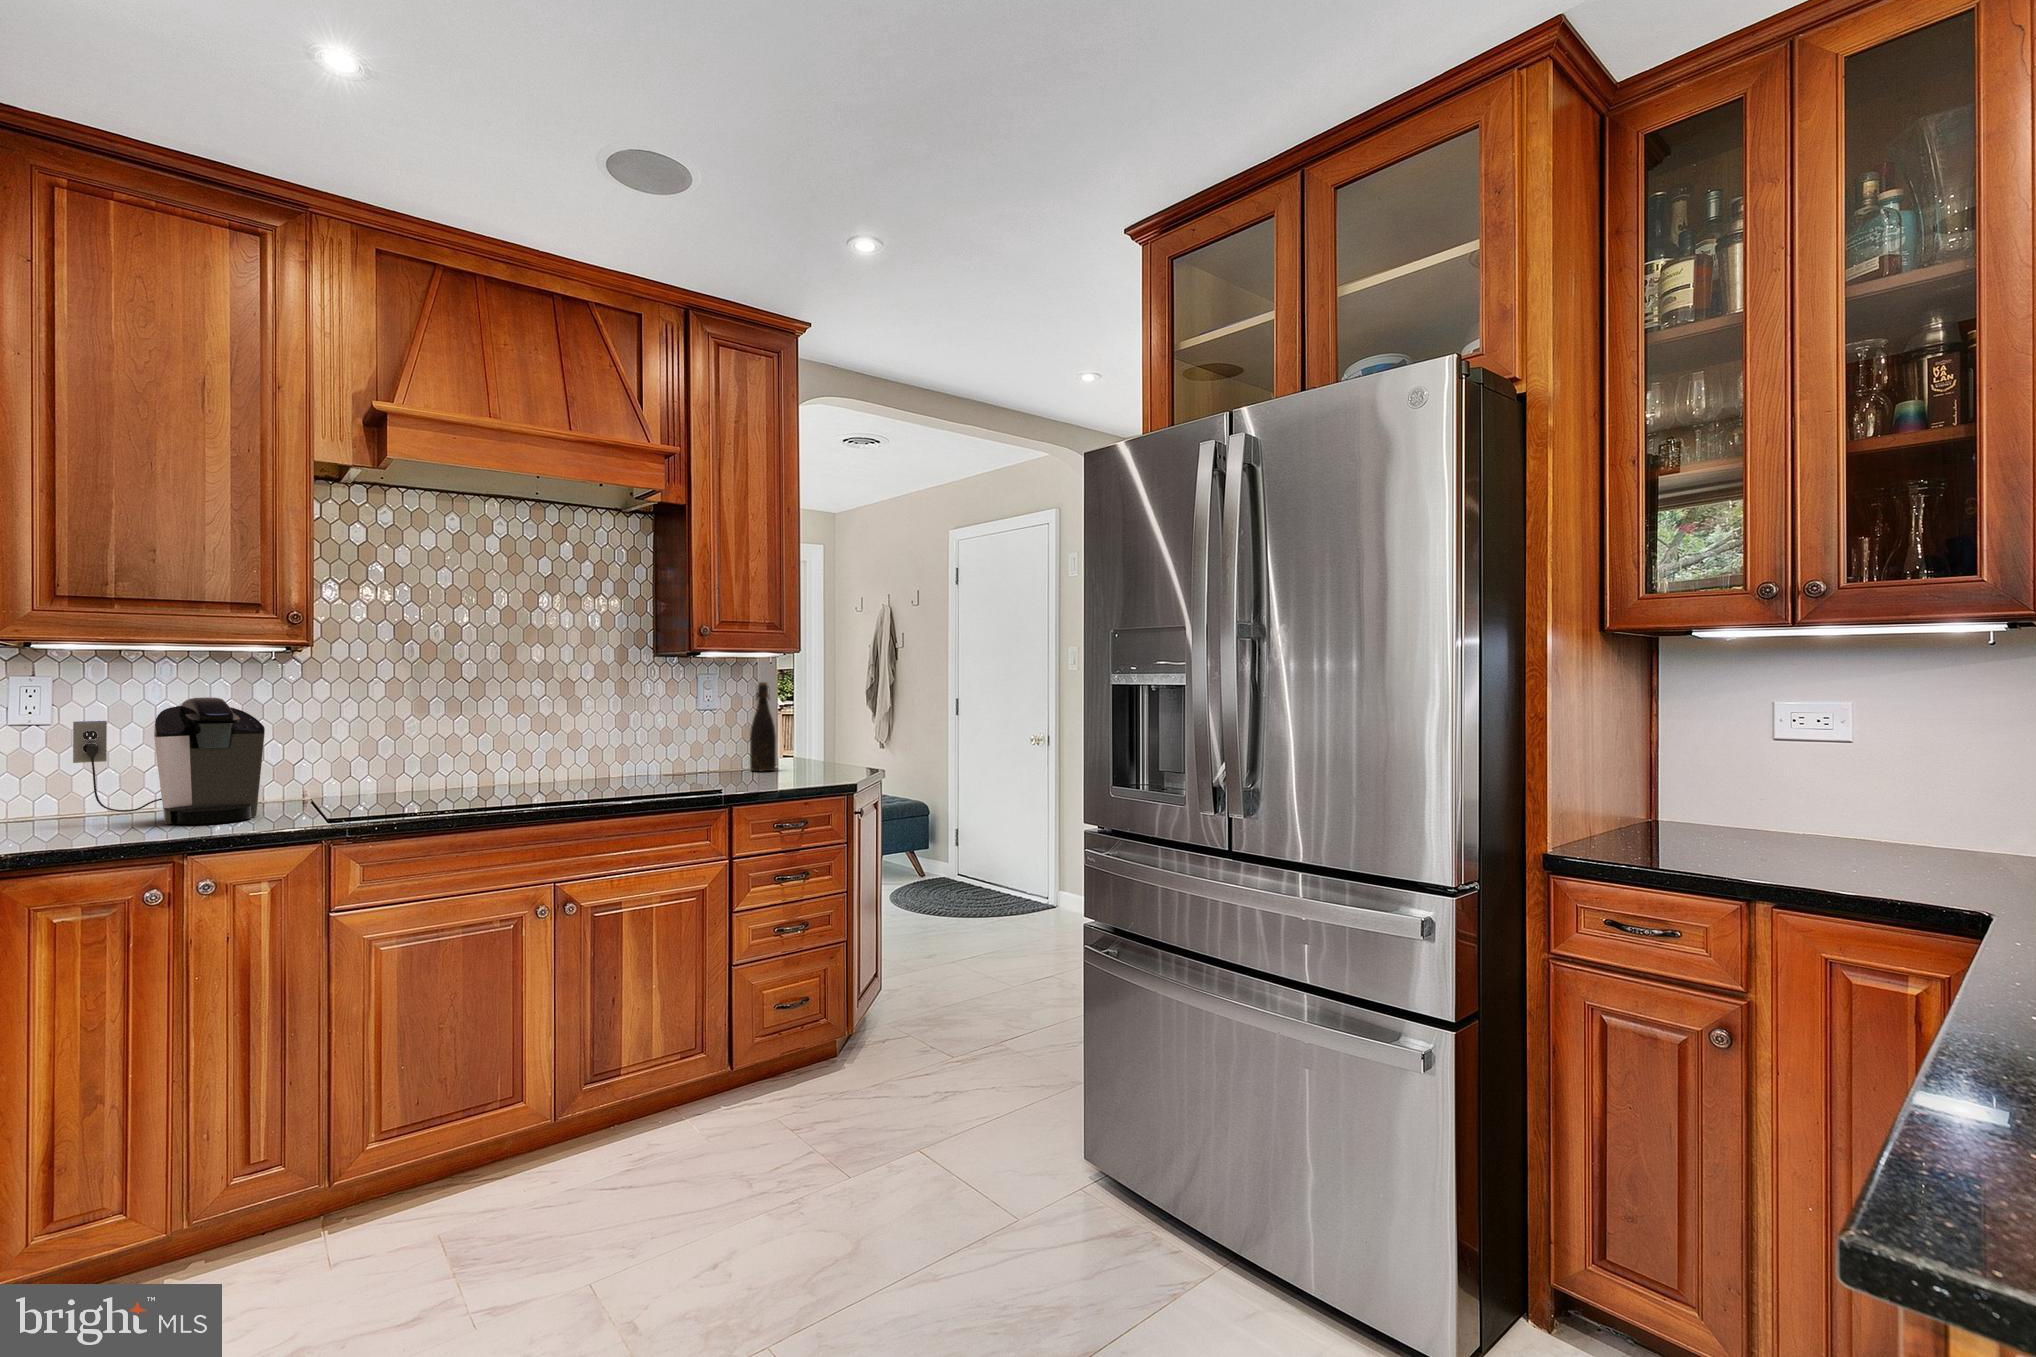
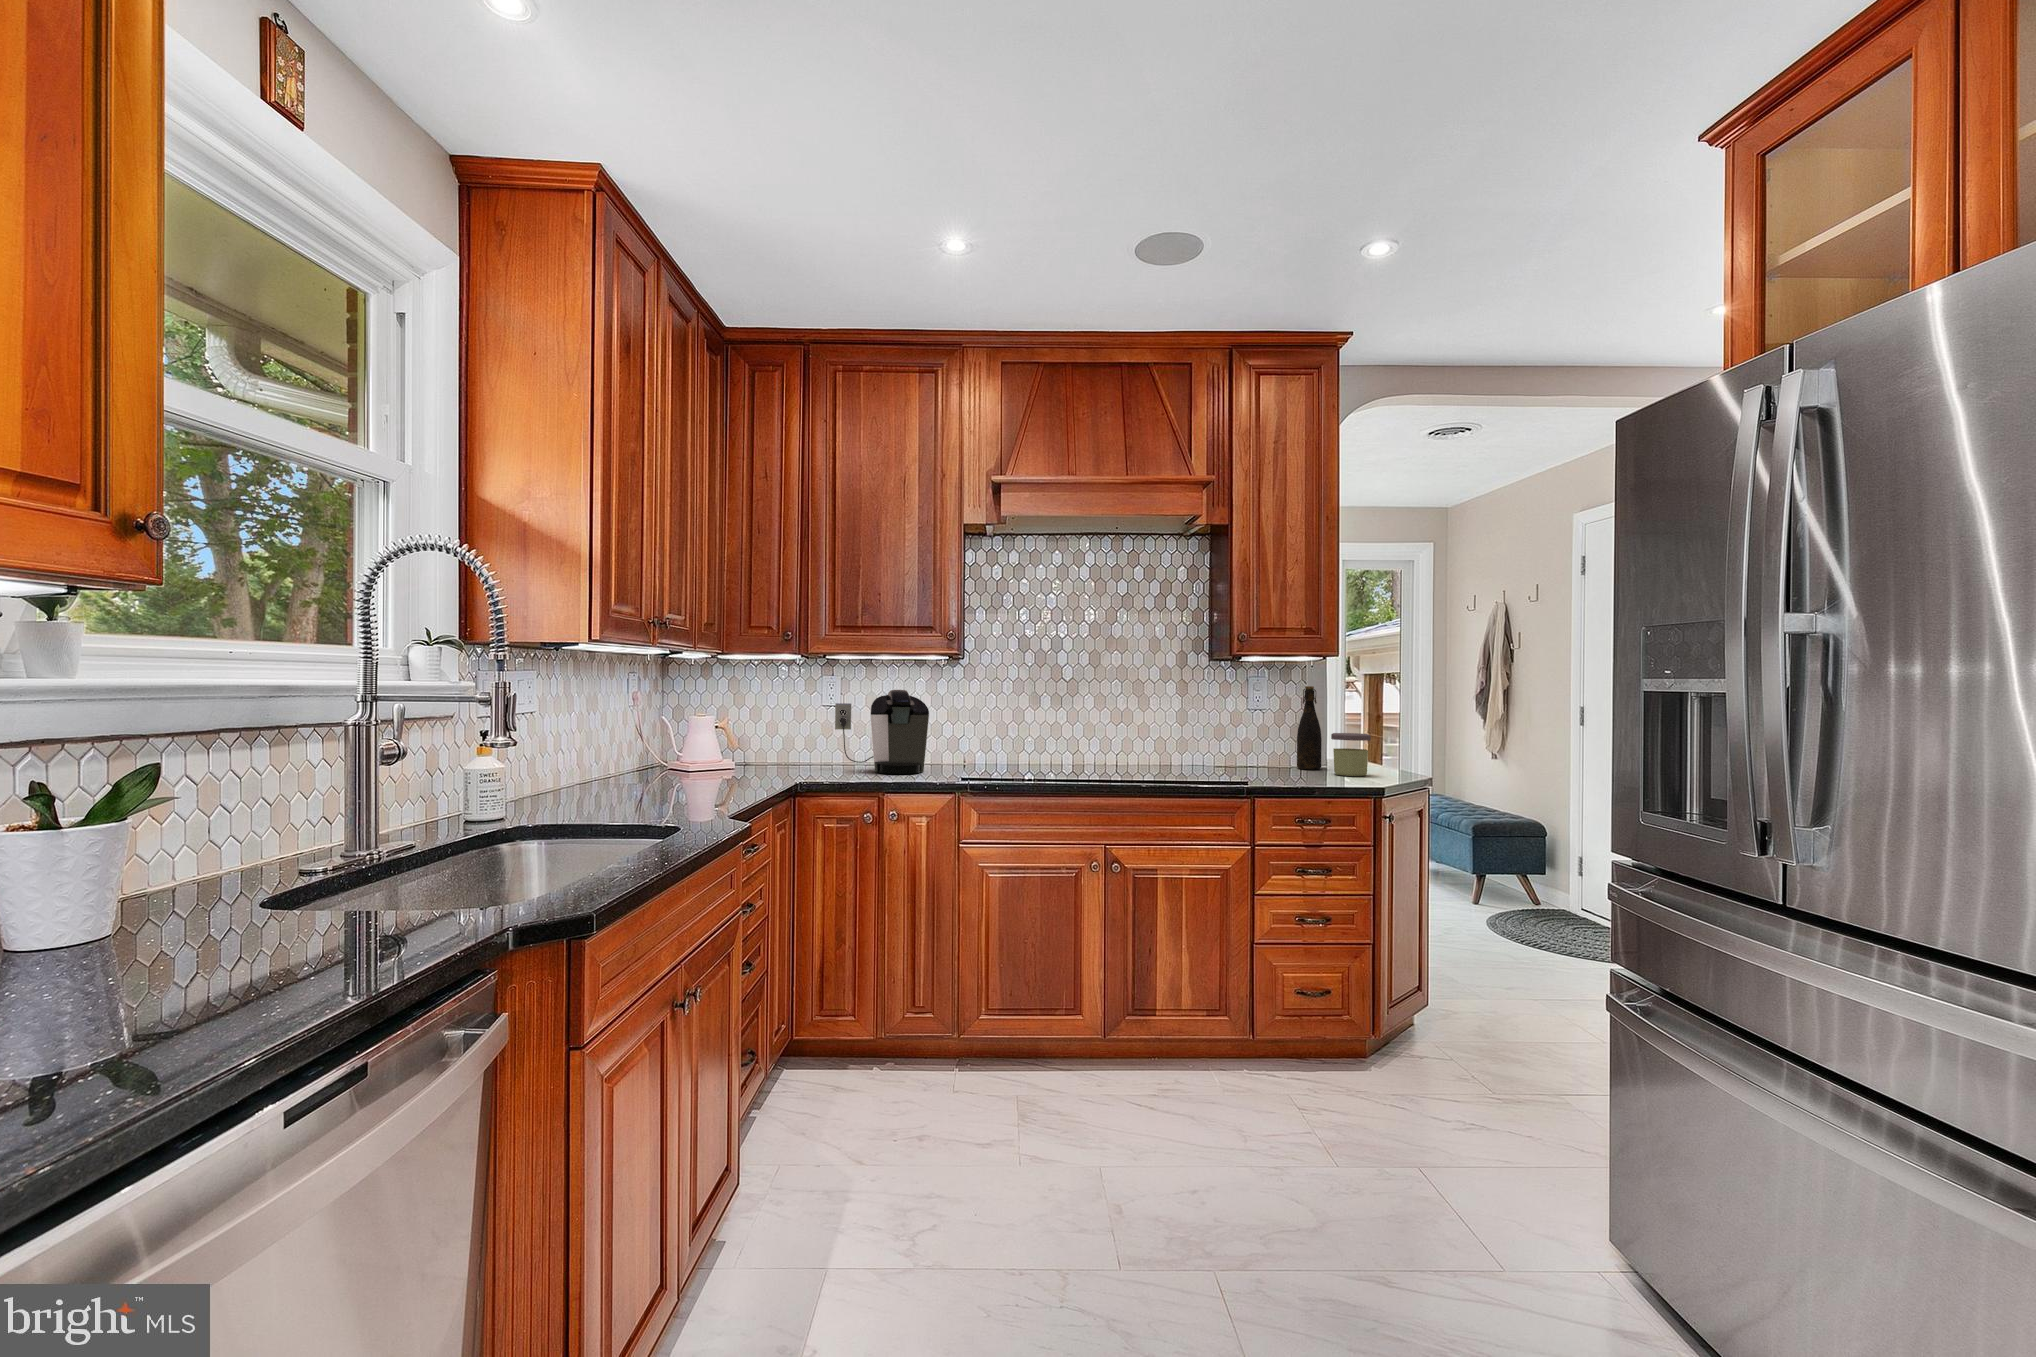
jar: none [790,731,832,775] -> present [1331,733,1371,776]

